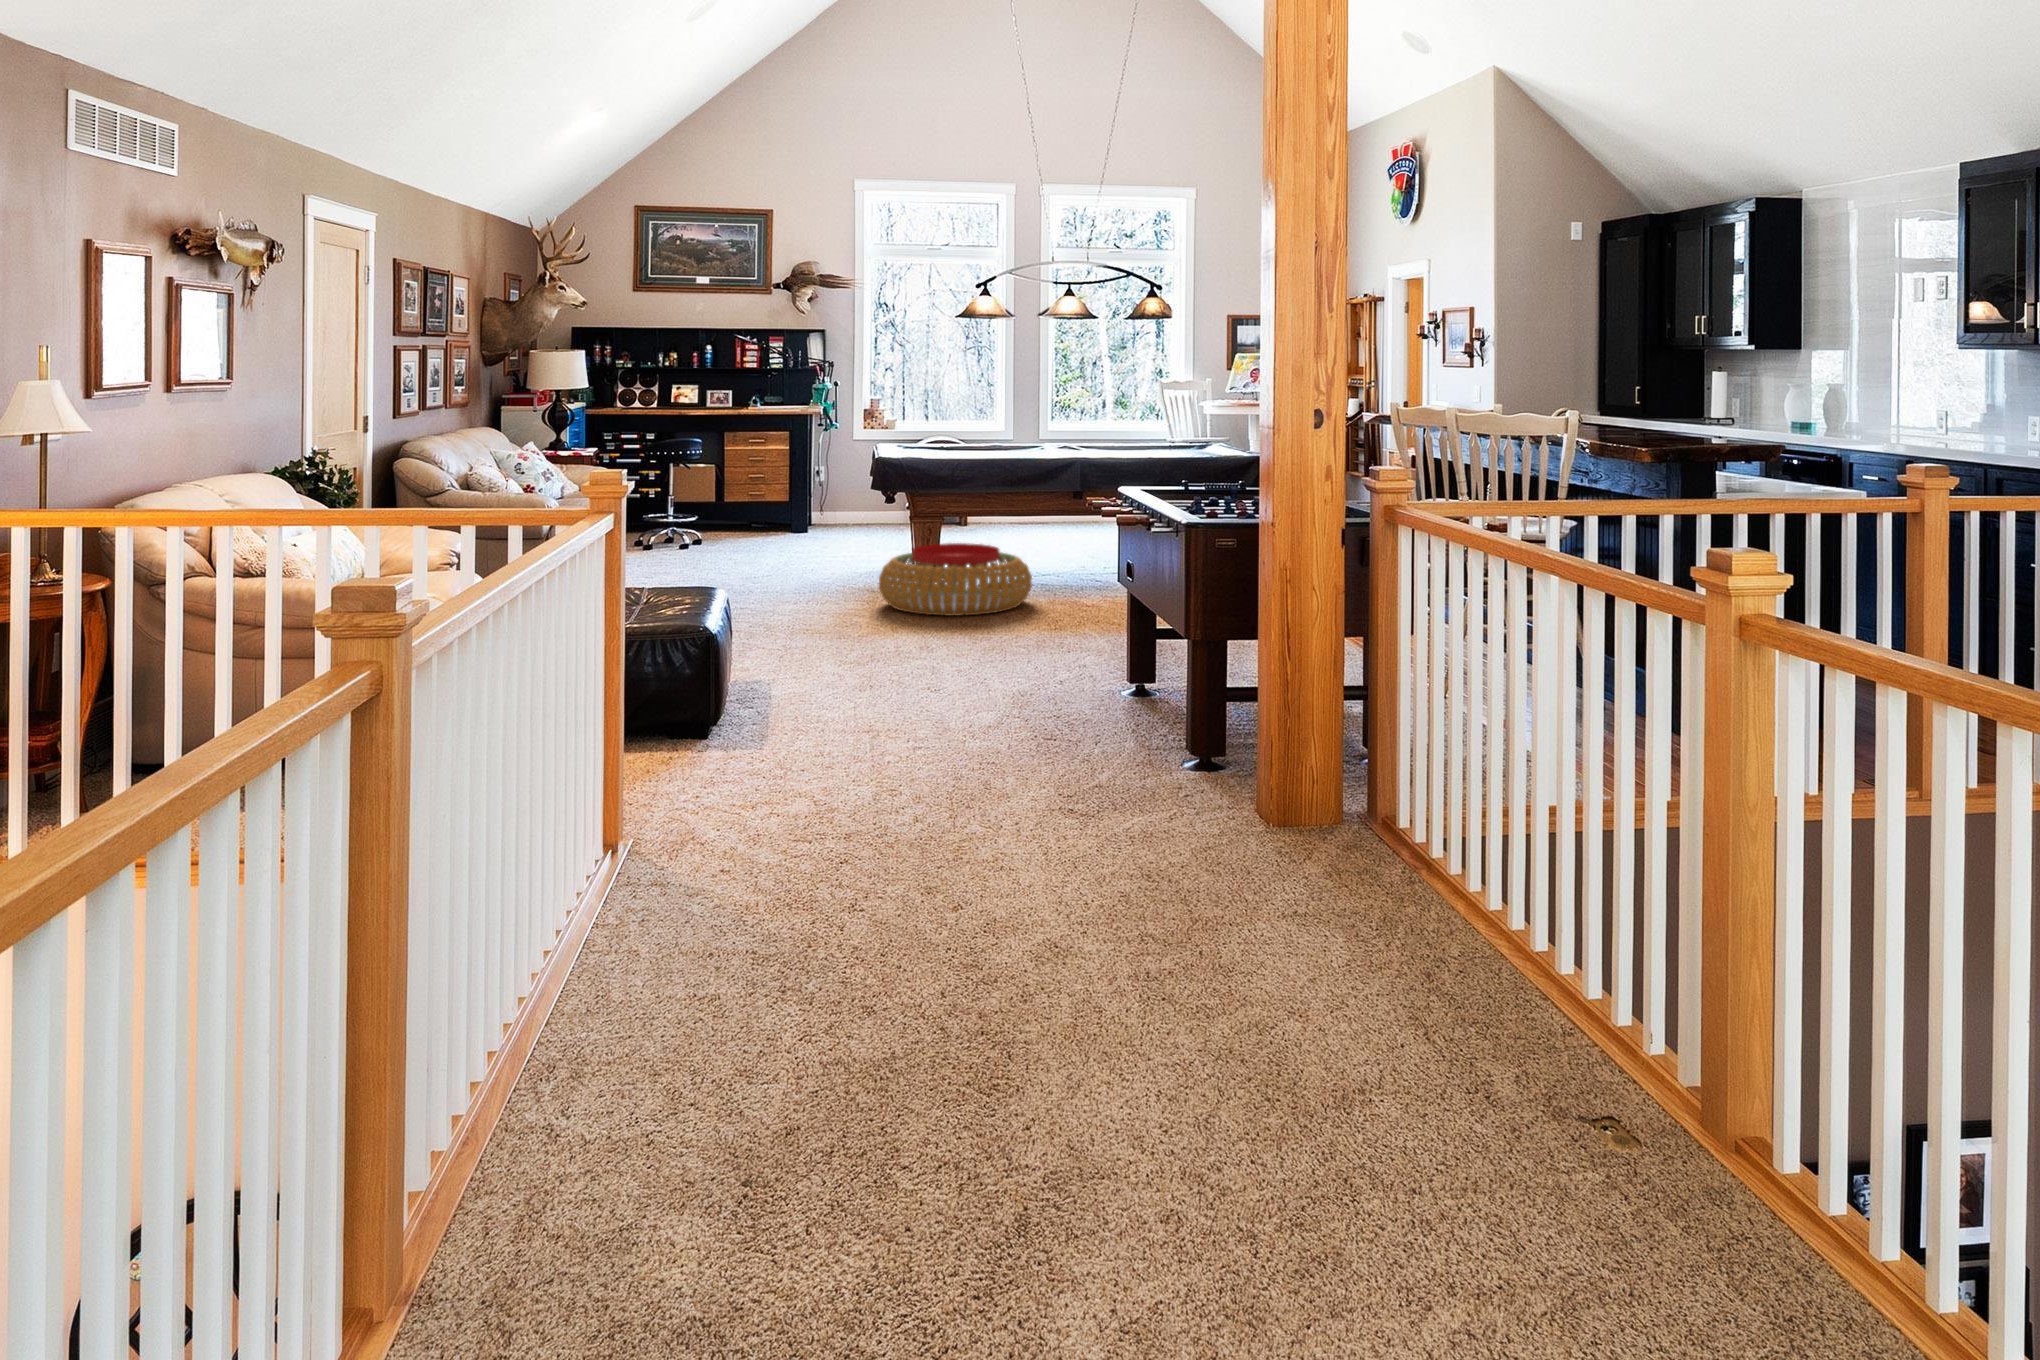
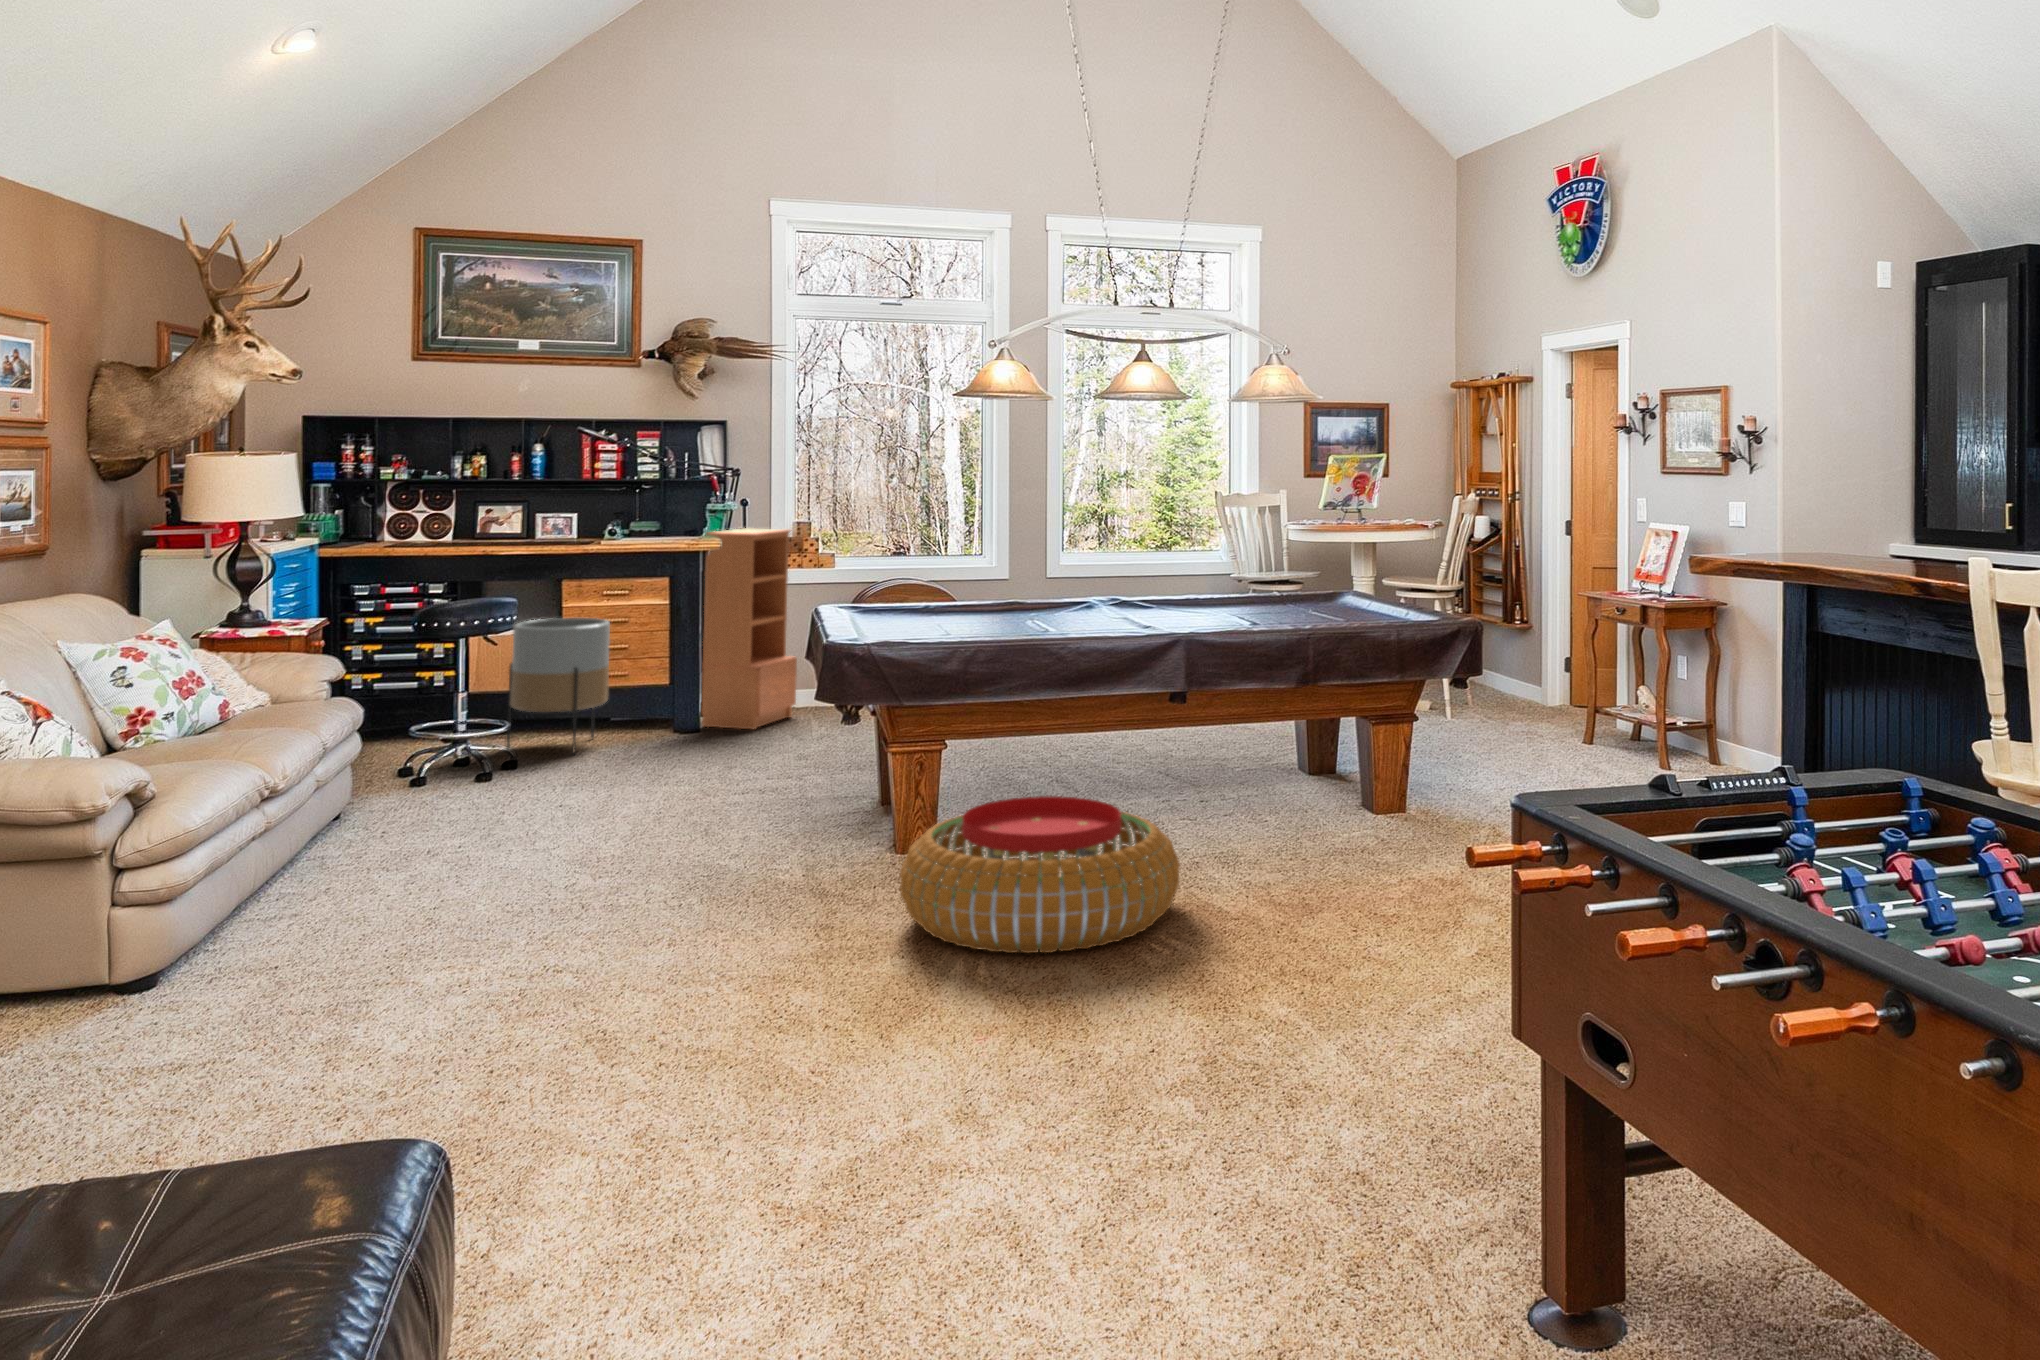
bookcase: none [810,401,871,529] -> present [701,528,797,729]
planter: none [693,455,752,538] -> present [507,618,610,754]

